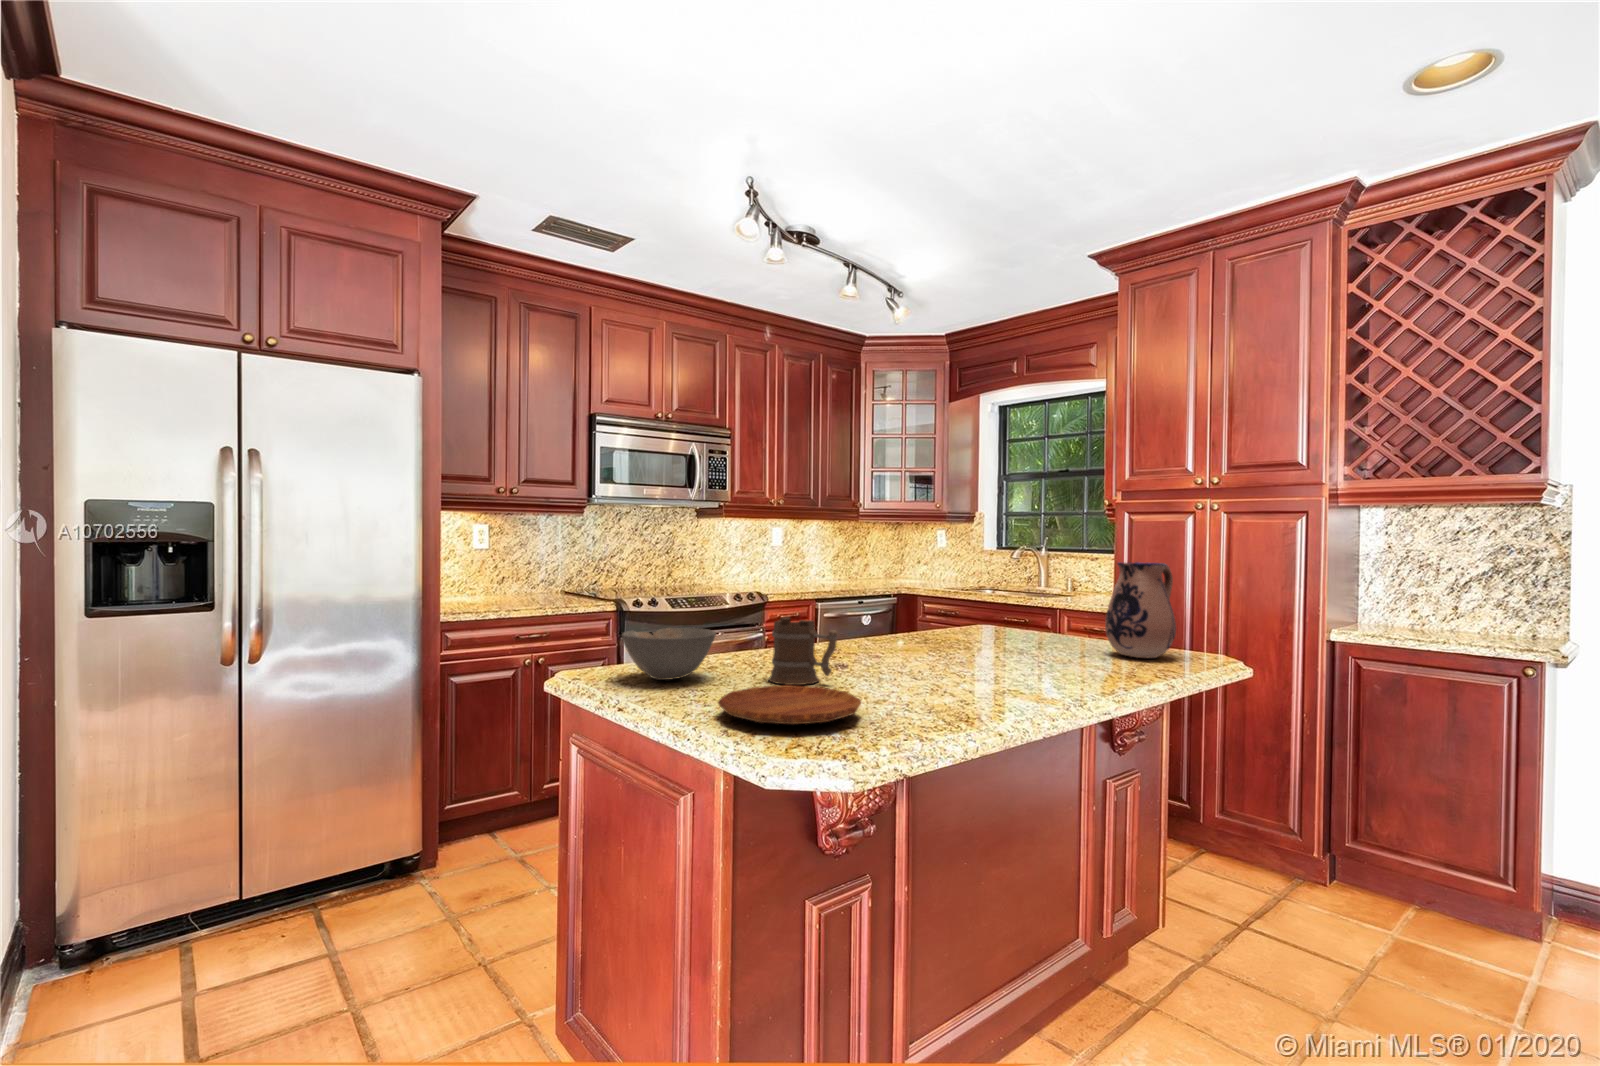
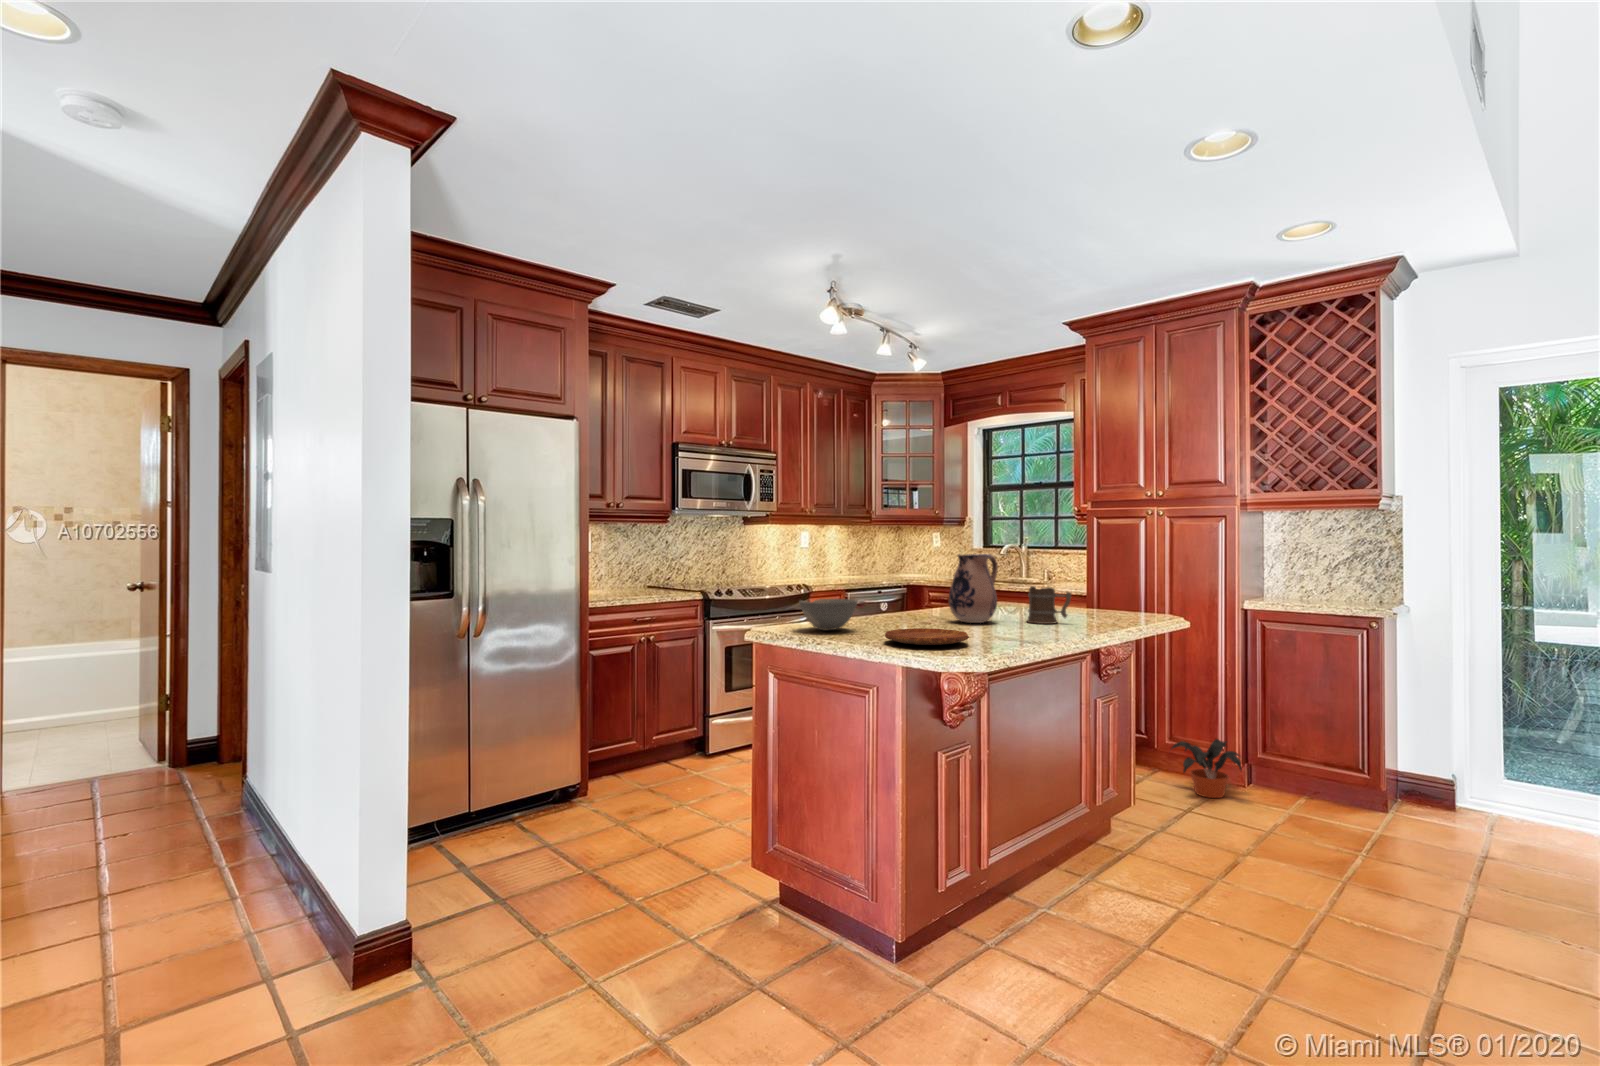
ceramic pitcher: present [1105,562,1176,658] -> present [949,554,998,623]
mug: present [769,617,838,685] -> present [1027,586,1071,624]
potted plant: none [1220,821,1329,909] -> present [1171,739,1242,798]

